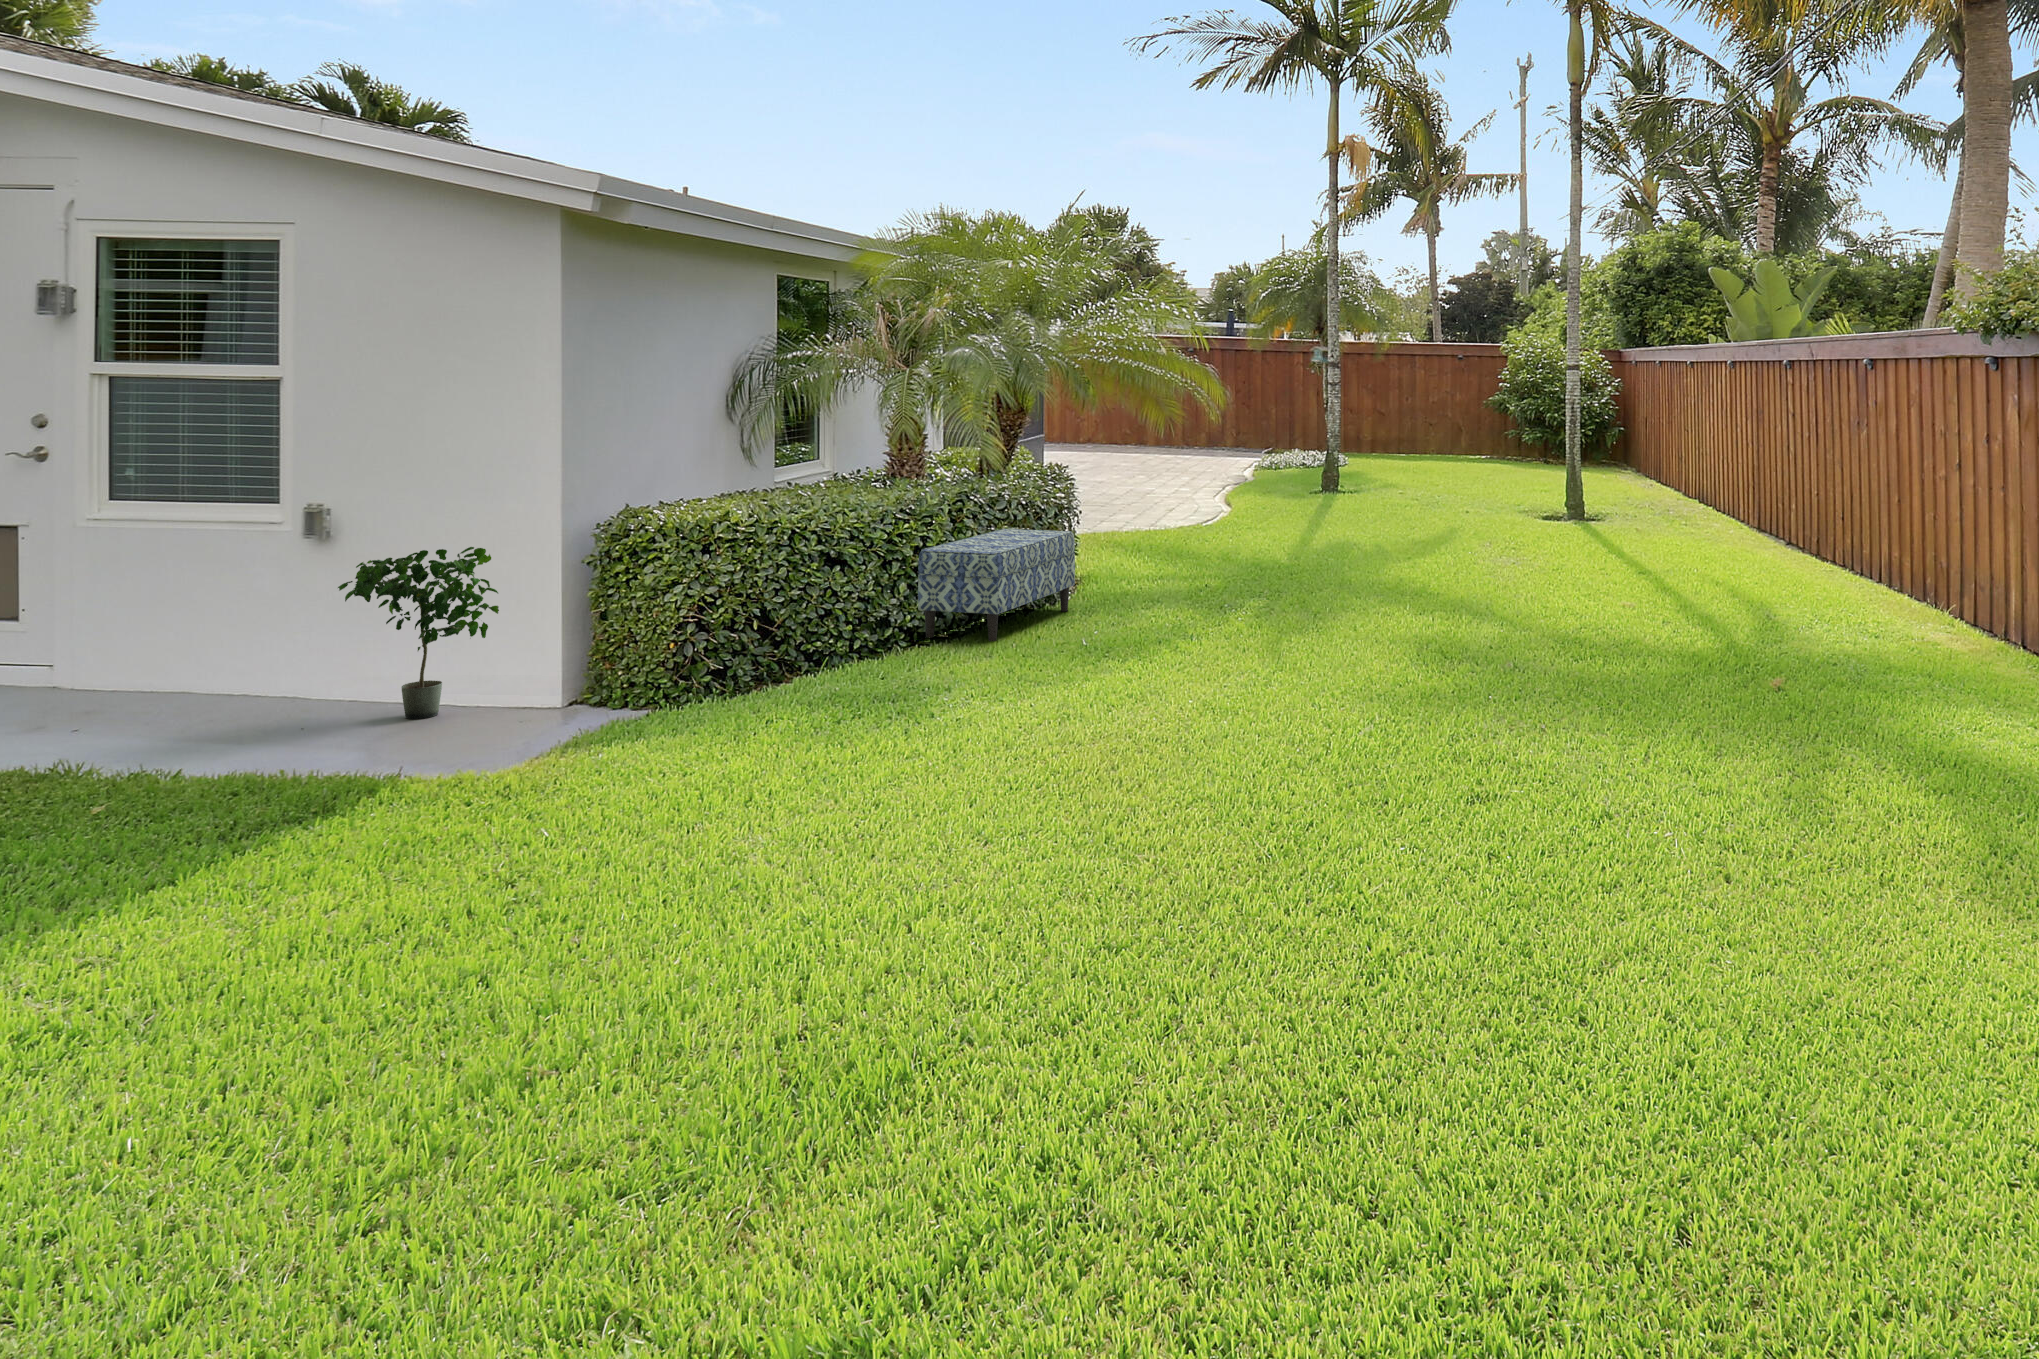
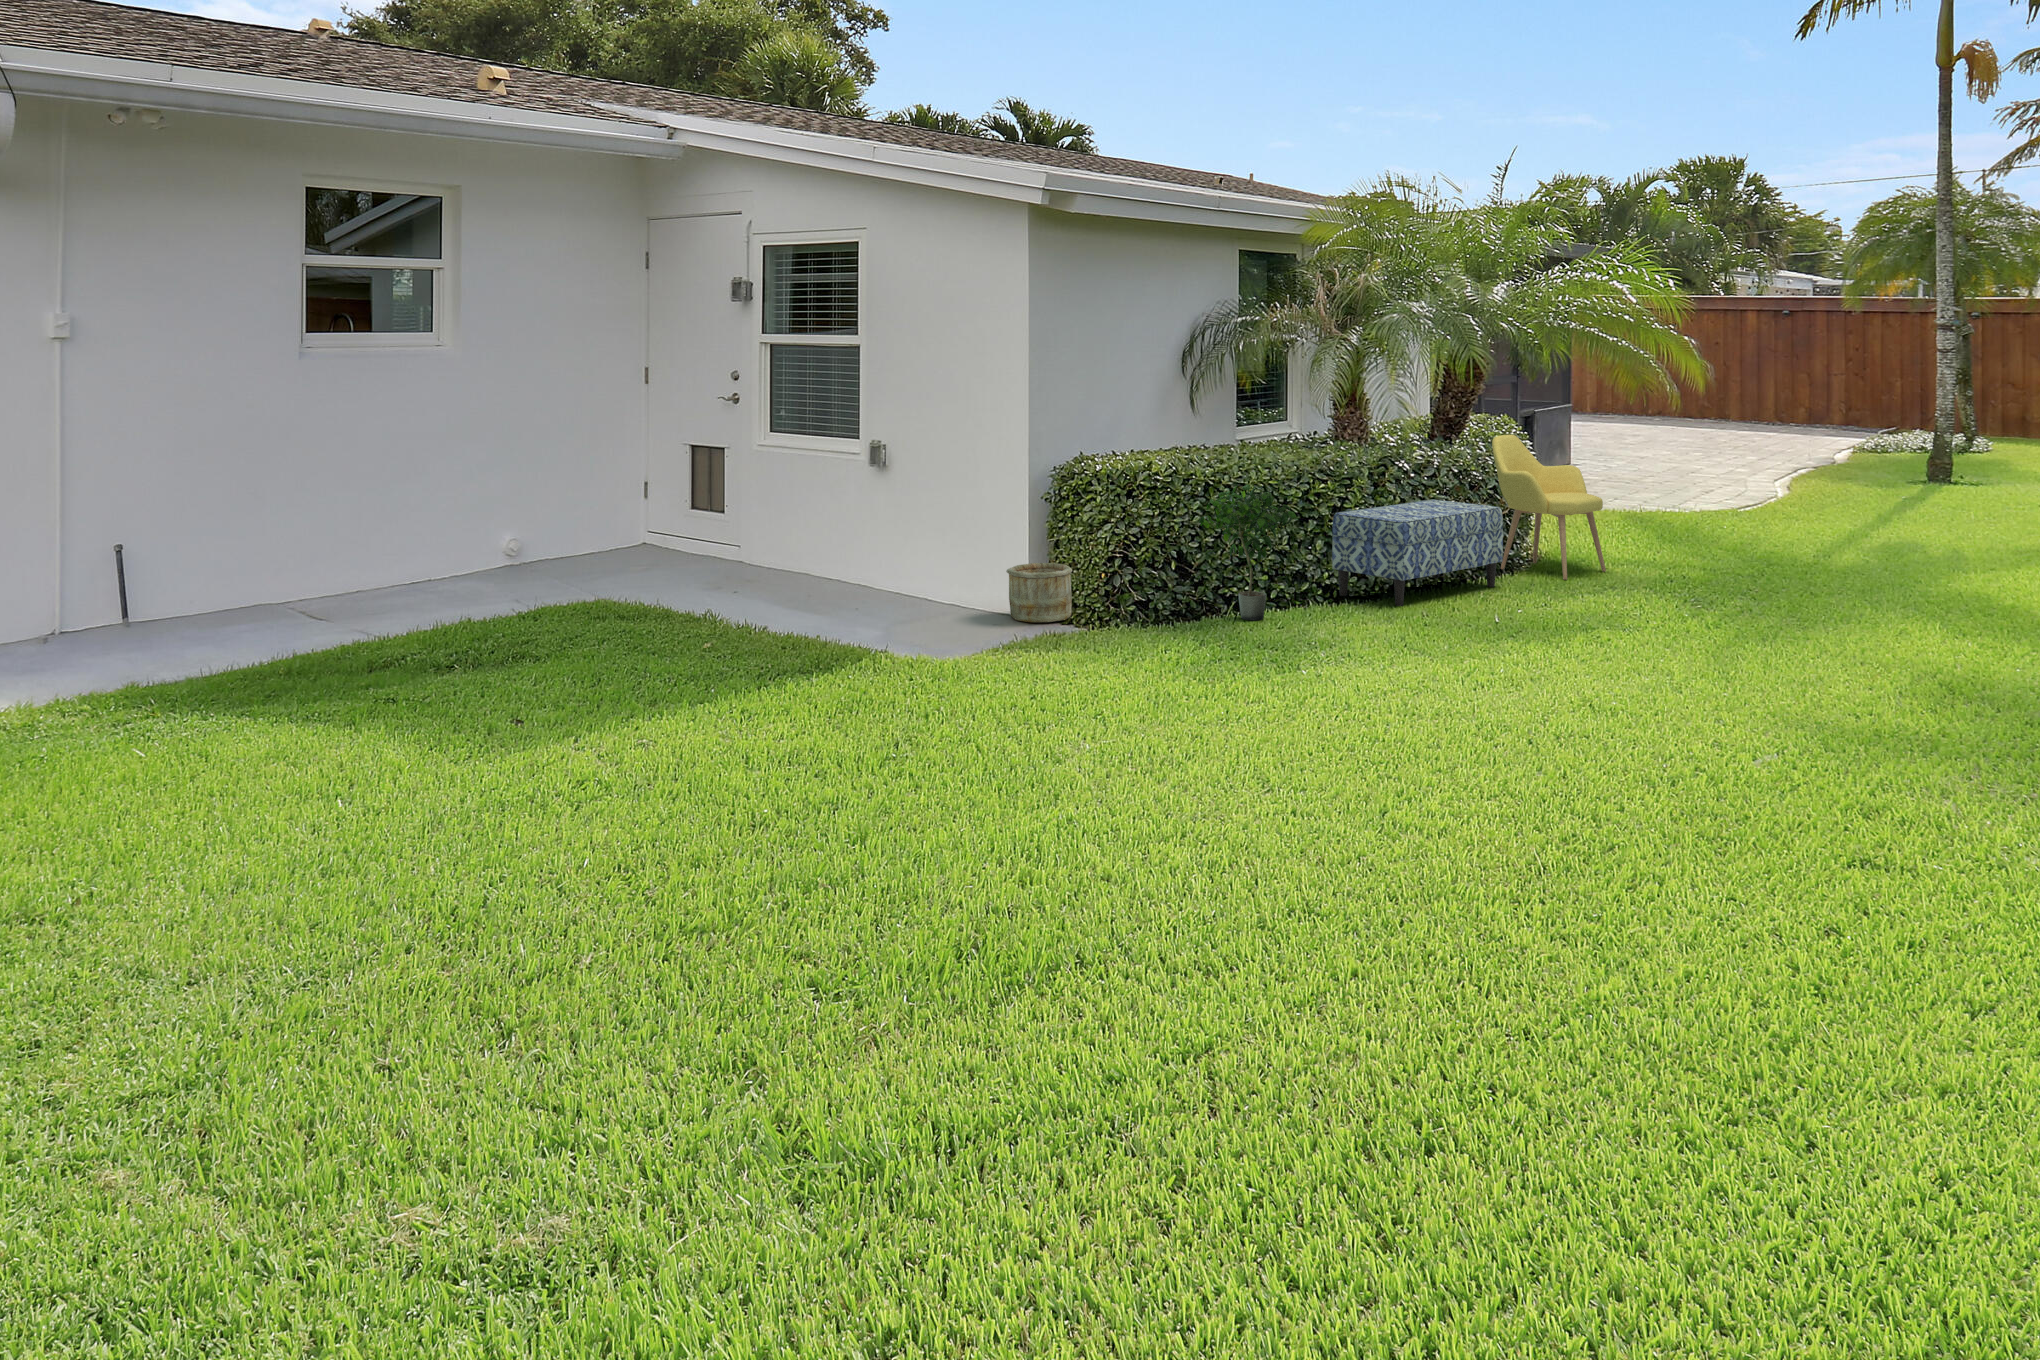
chair: none [1050,461,1152,598] -> present [1492,435,1606,580]
potted plant: present [338,547,499,719] -> present [1199,485,1296,620]
wooden bucket: none [538,639,631,717] -> present [1006,563,1072,622]

